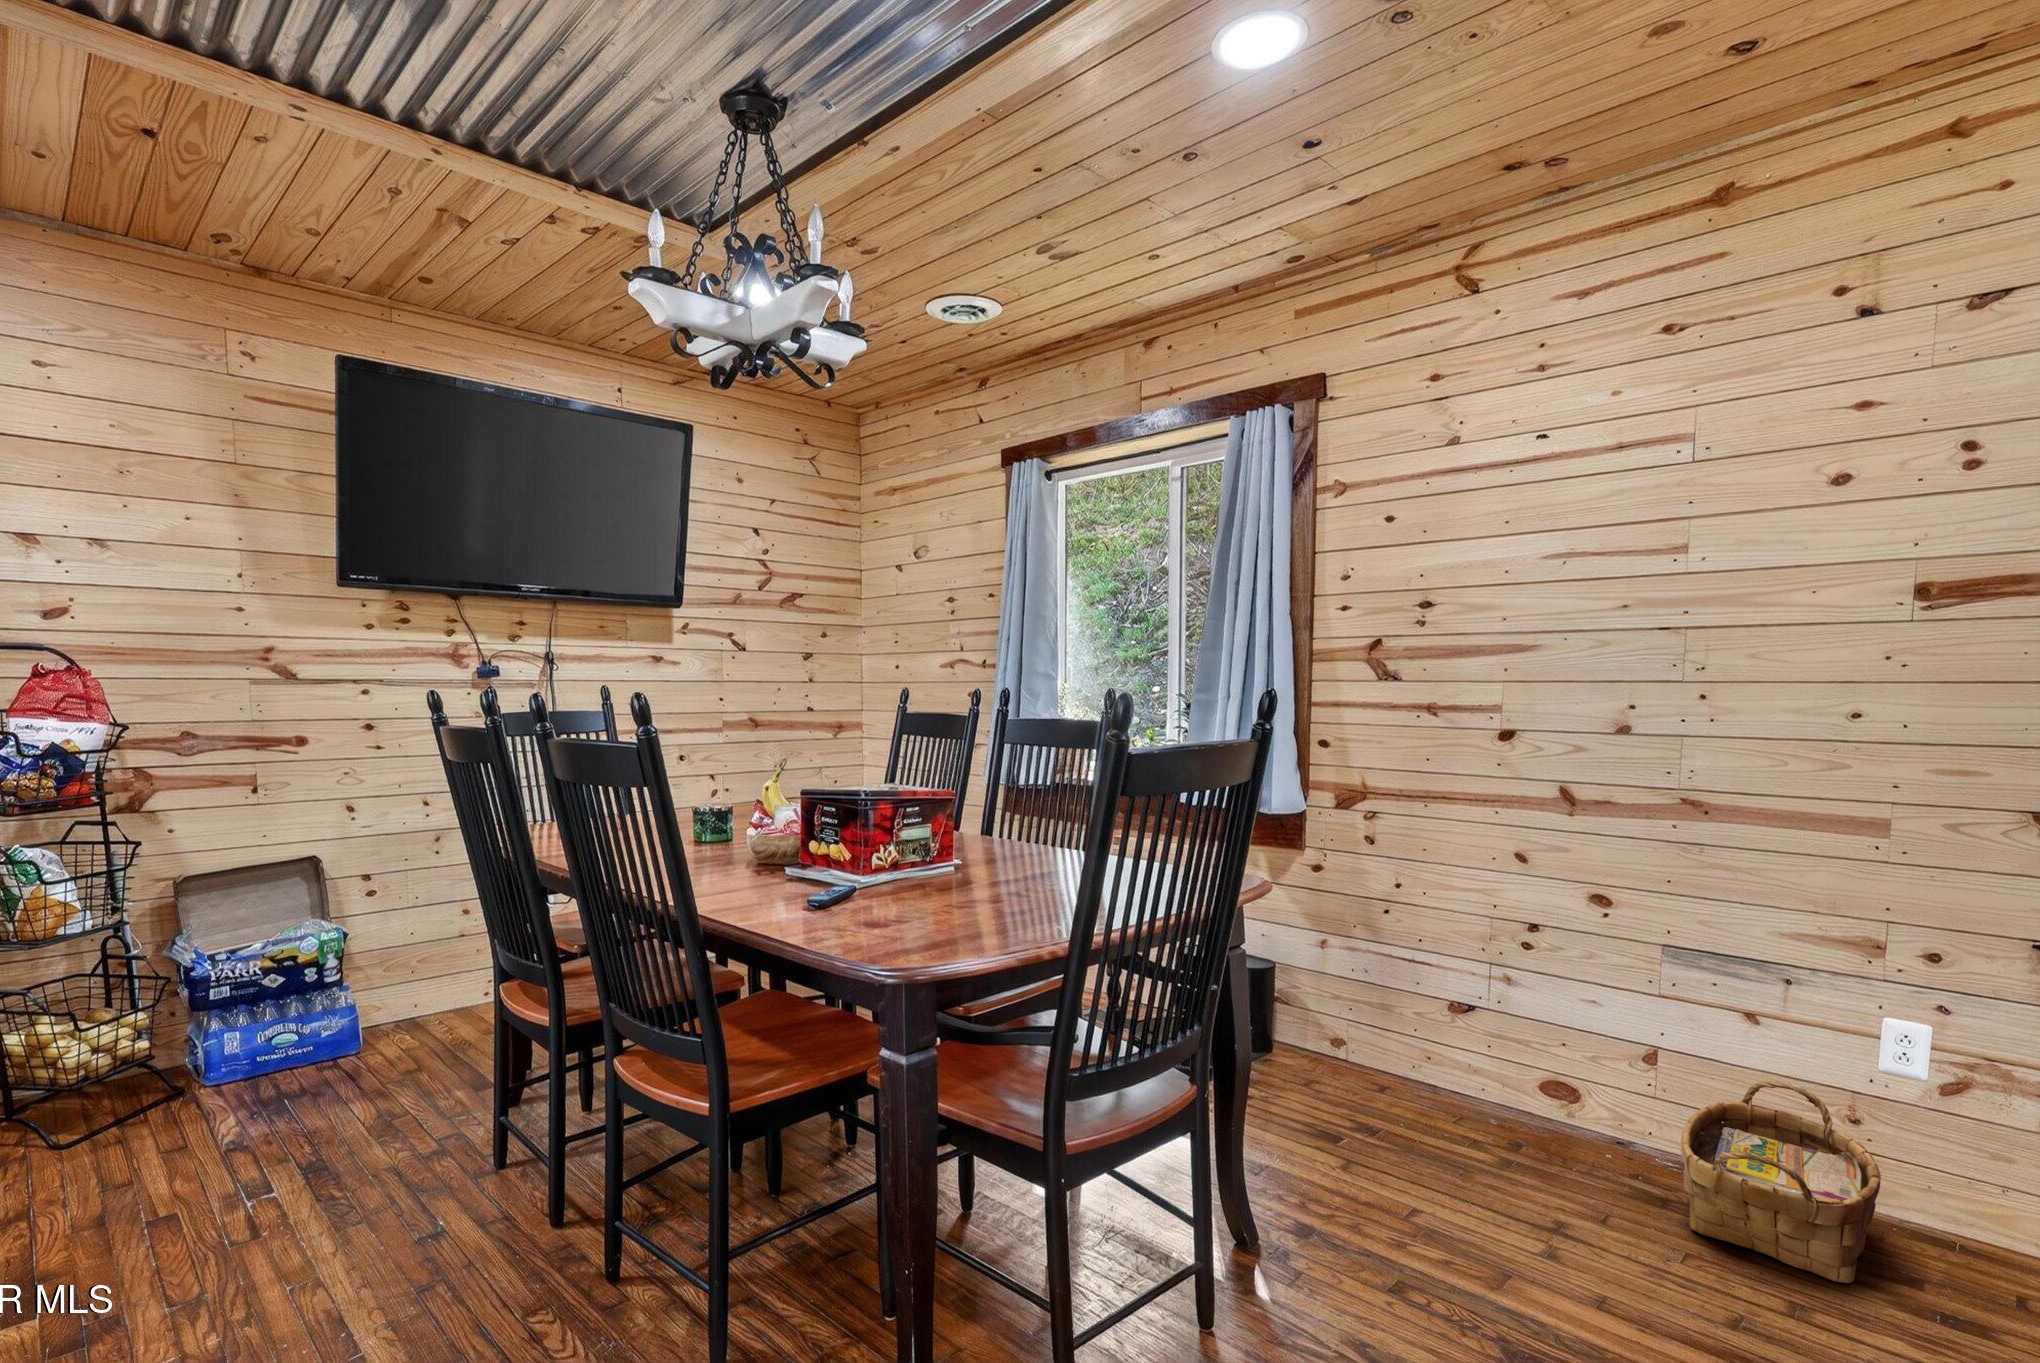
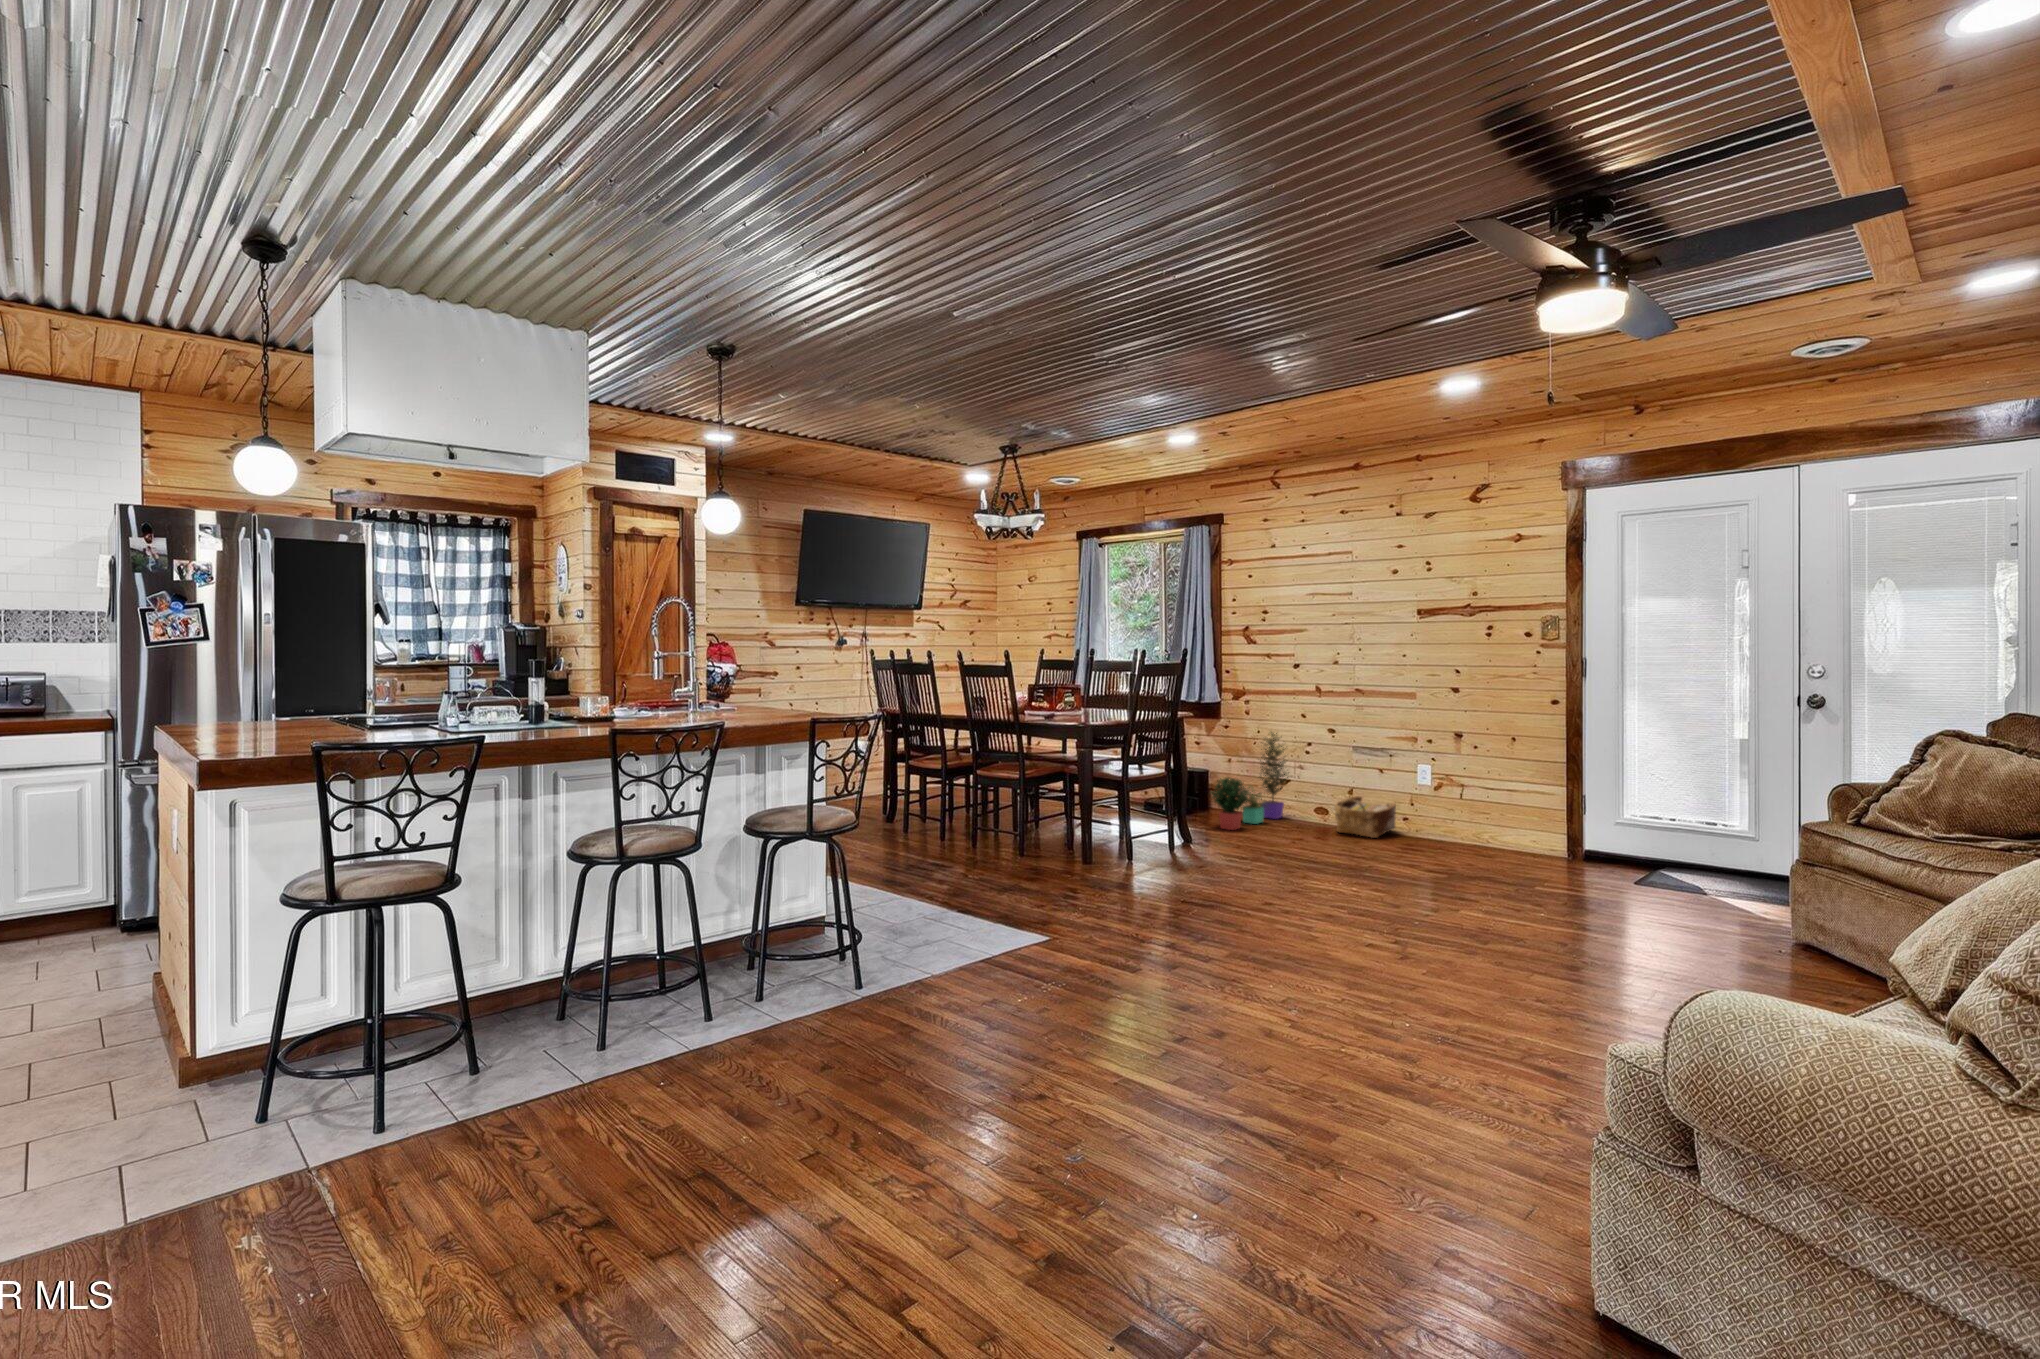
potted plant: none [1313,893,1512,1212] -> present [1211,732,1289,830]

